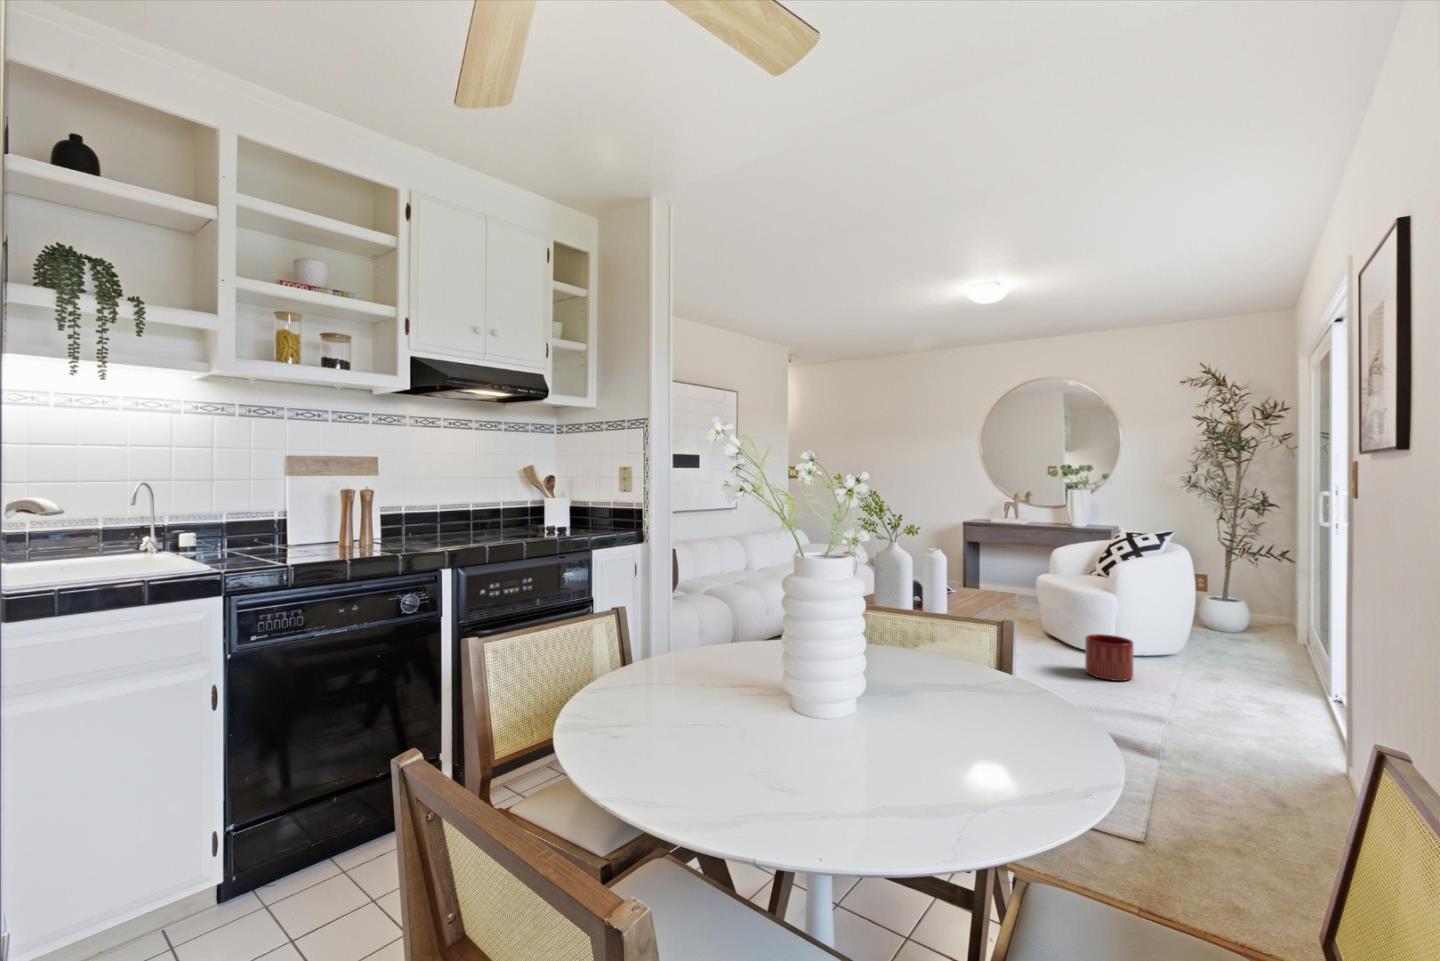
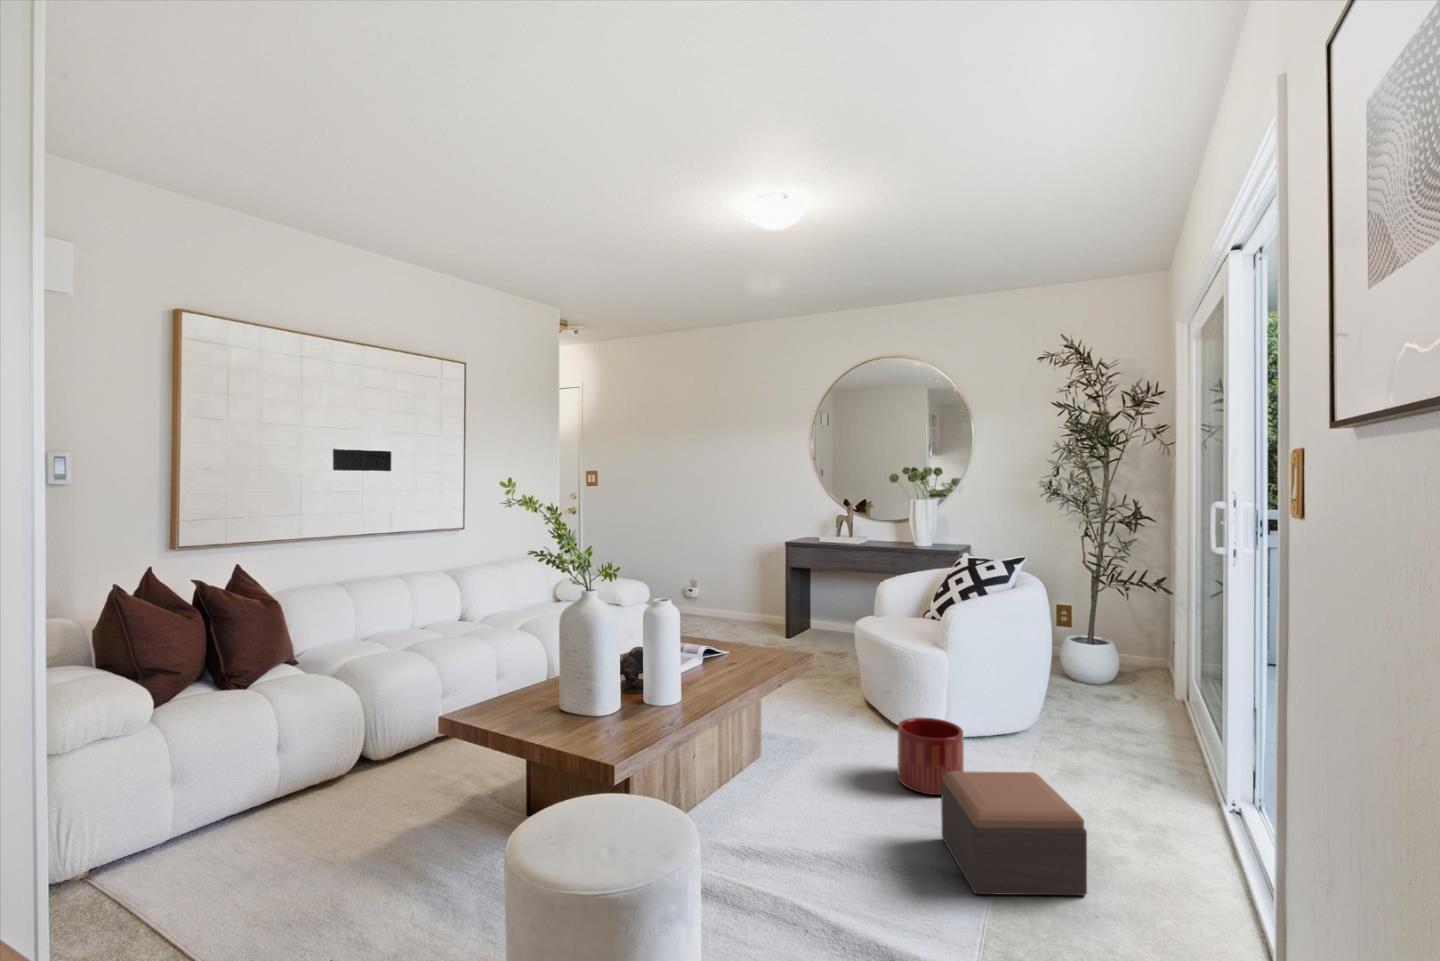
footstool: none [1124,657,1226,725] -> present [941,771,1087,895]

